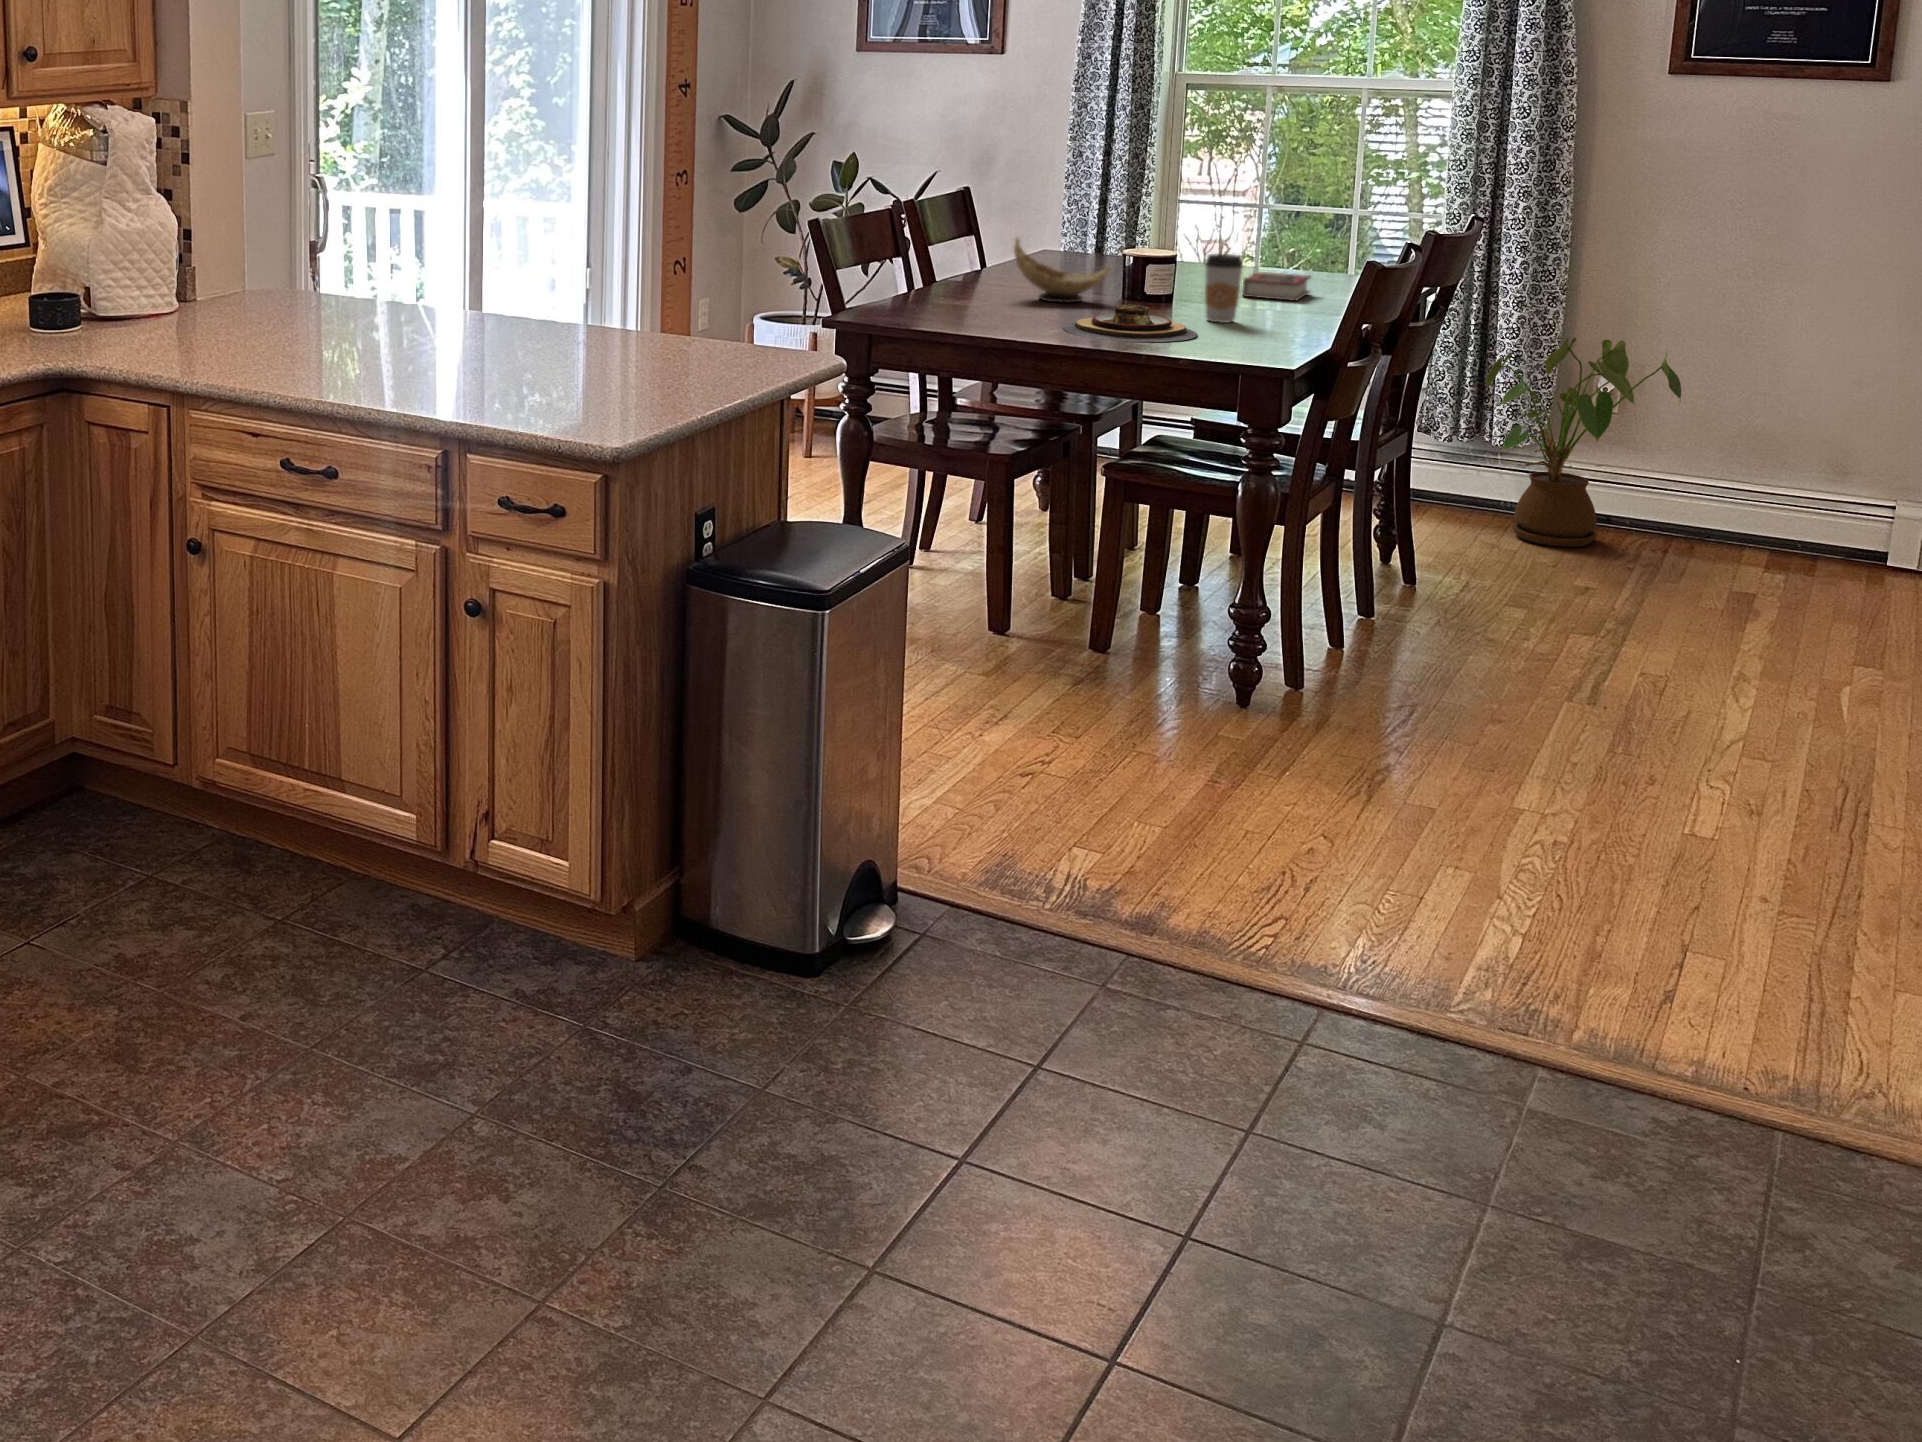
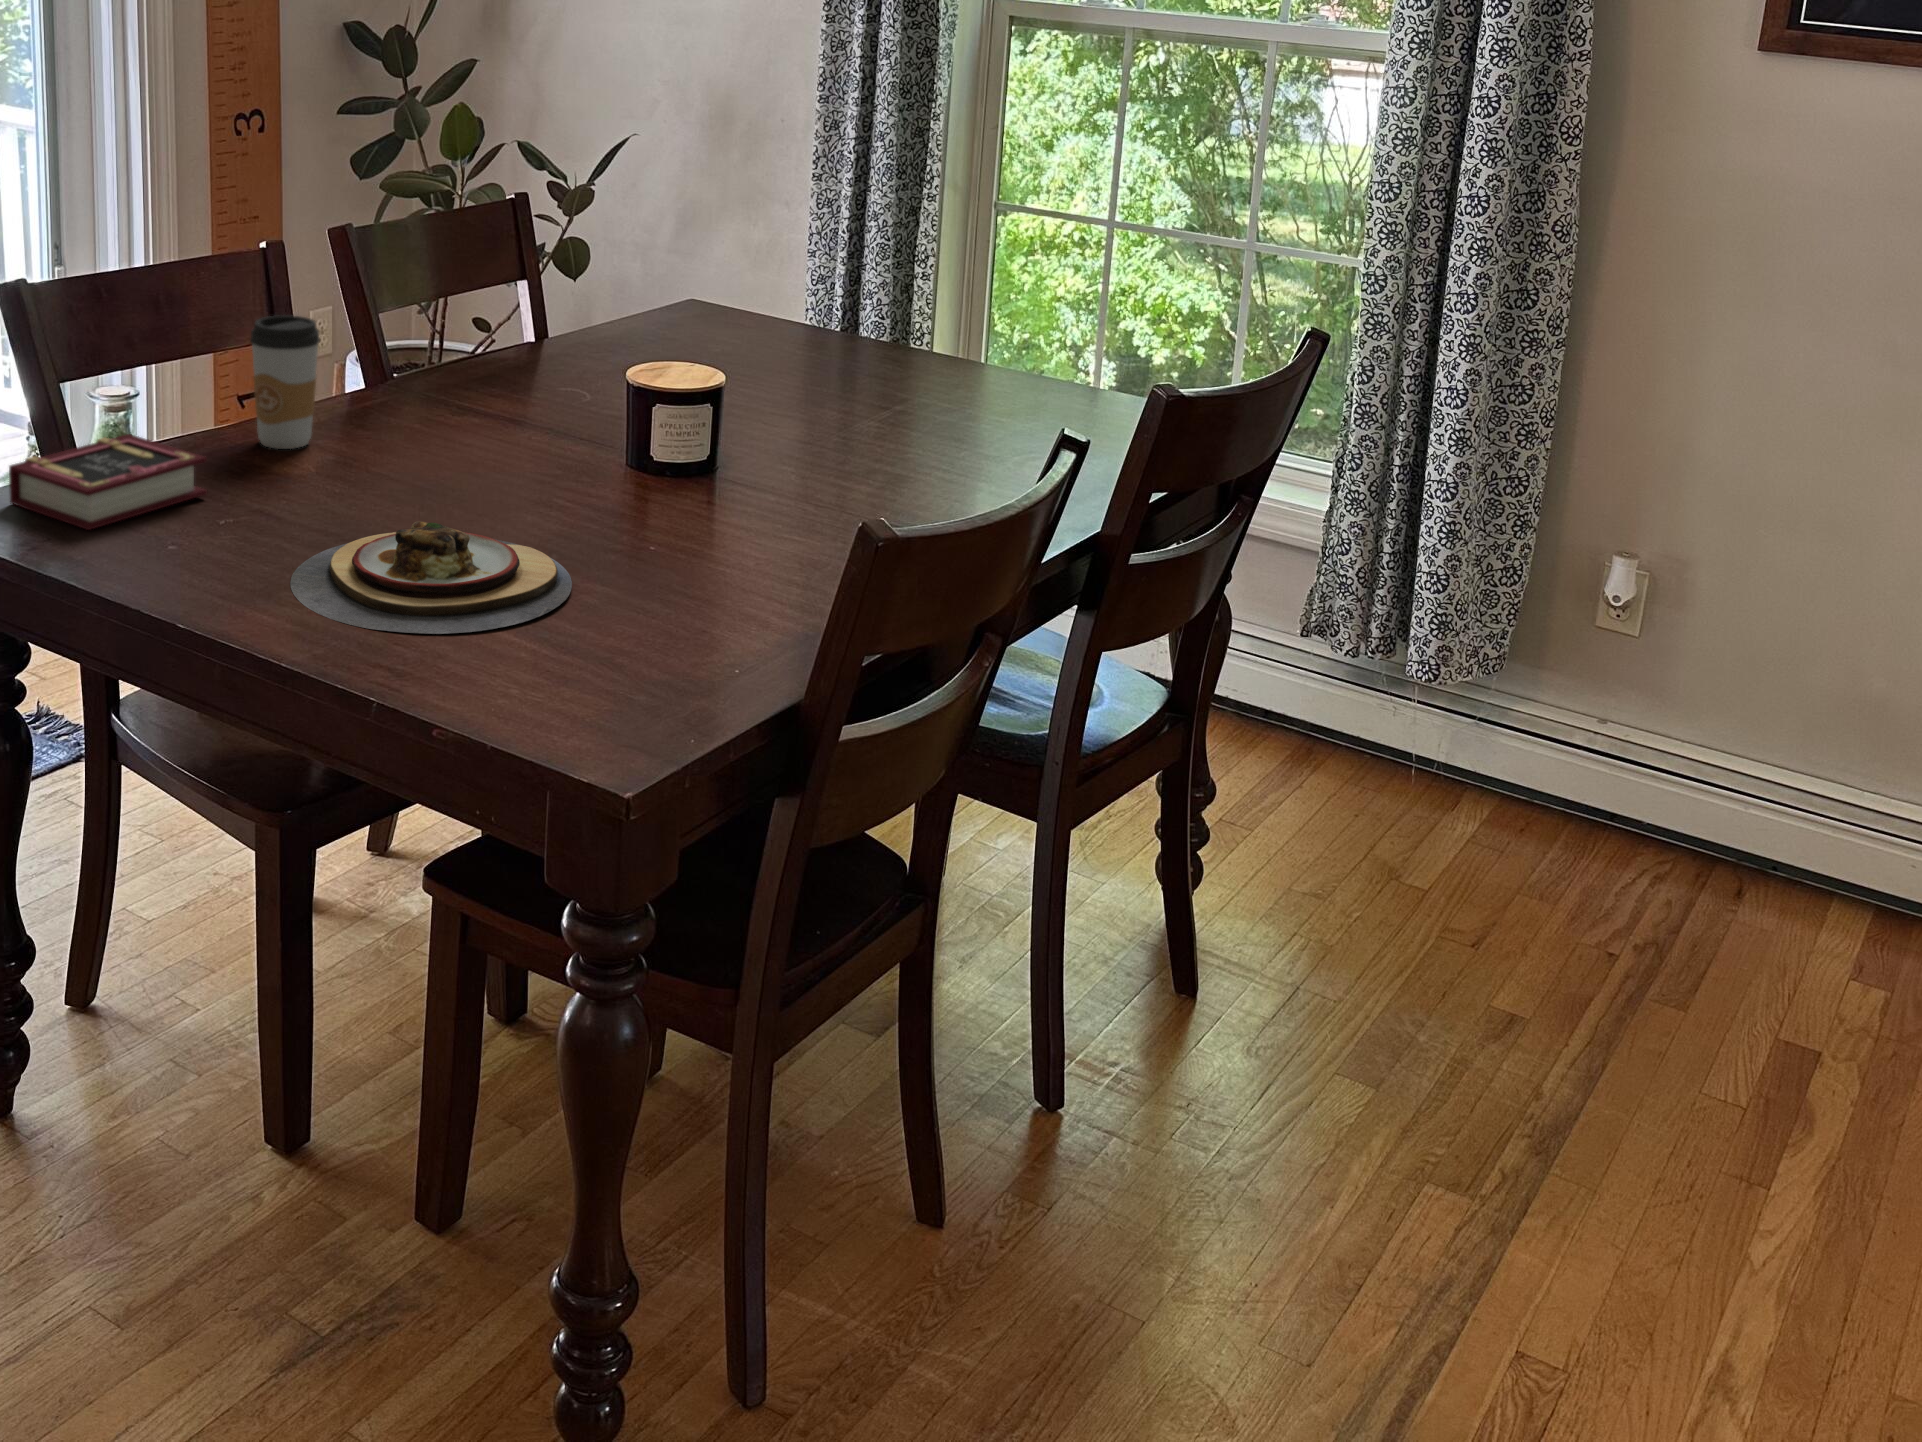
decorative bowl: present [1014,239,1110,303] -> none [390,318,566,458]
coffee cup: present [1205,254,1243,323] -> present [250,315,320,449]
book: present [1242,272,1311,301] -> present [9,434,207,530]
house plant: present [1485,338,1681,547] -> none [1395,512,1724,884]

